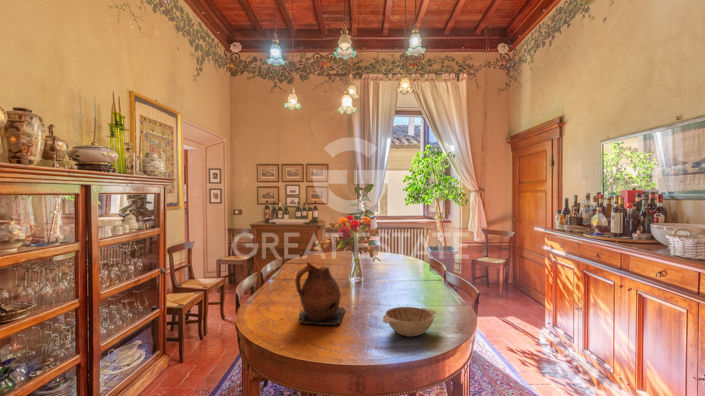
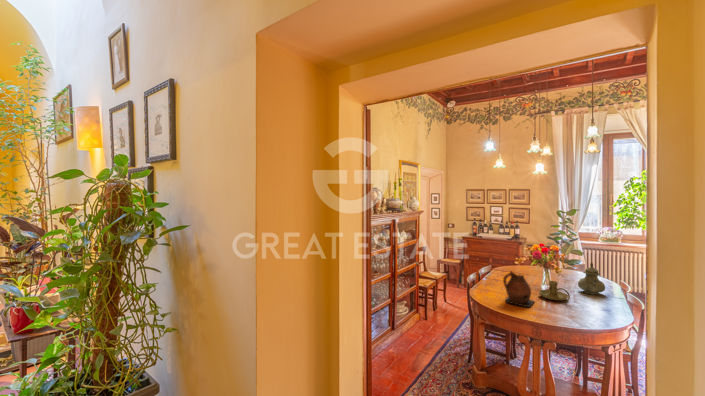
teapot: none [392,237,422,280] -> present [578,263,605,295]
candle holder: none [349,269,392,300] -> present [539,281,570,301]
decorative bowl: present [383,307,436,337] -> none [556,305,596,321]

